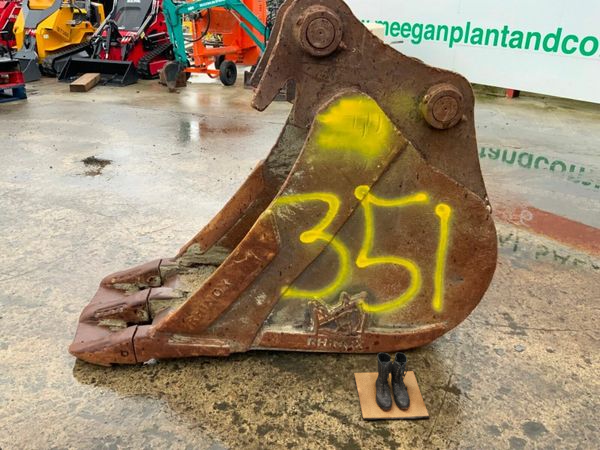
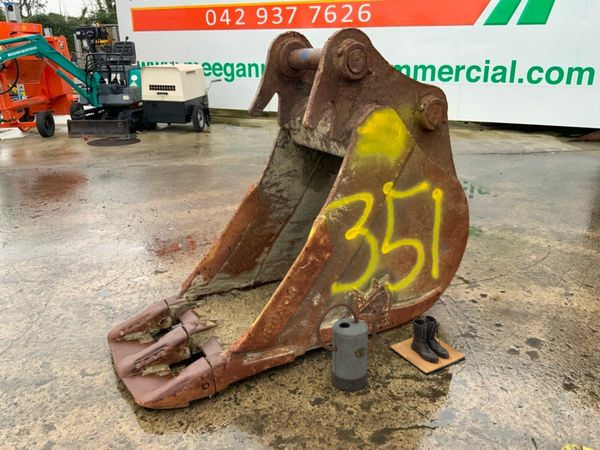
watering can: none [231,310,326,408] -> present [316,302,383,391]

